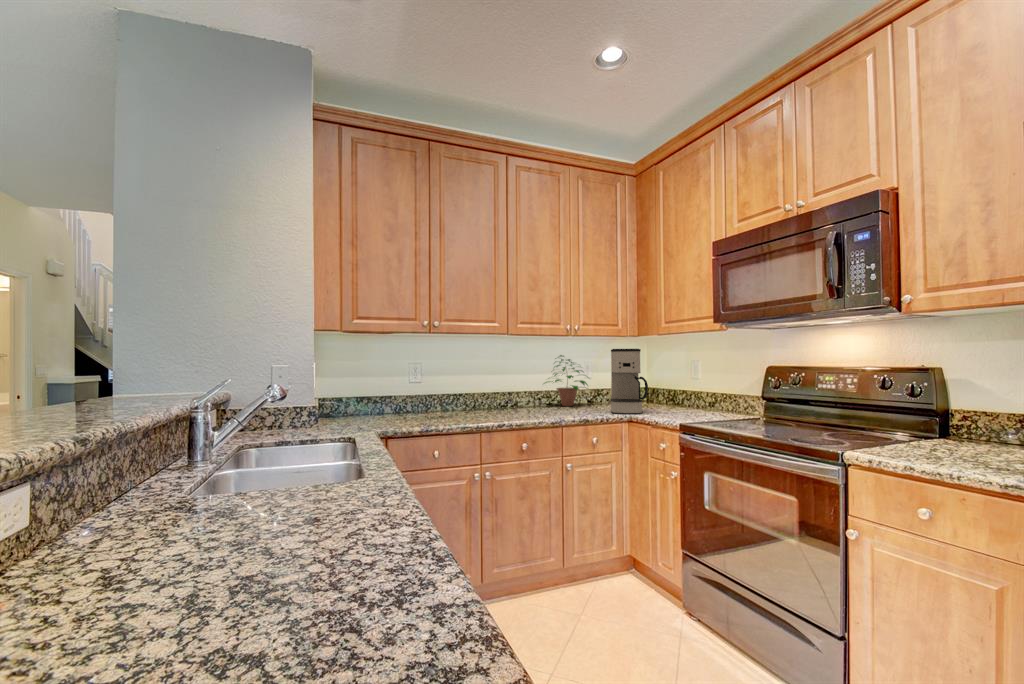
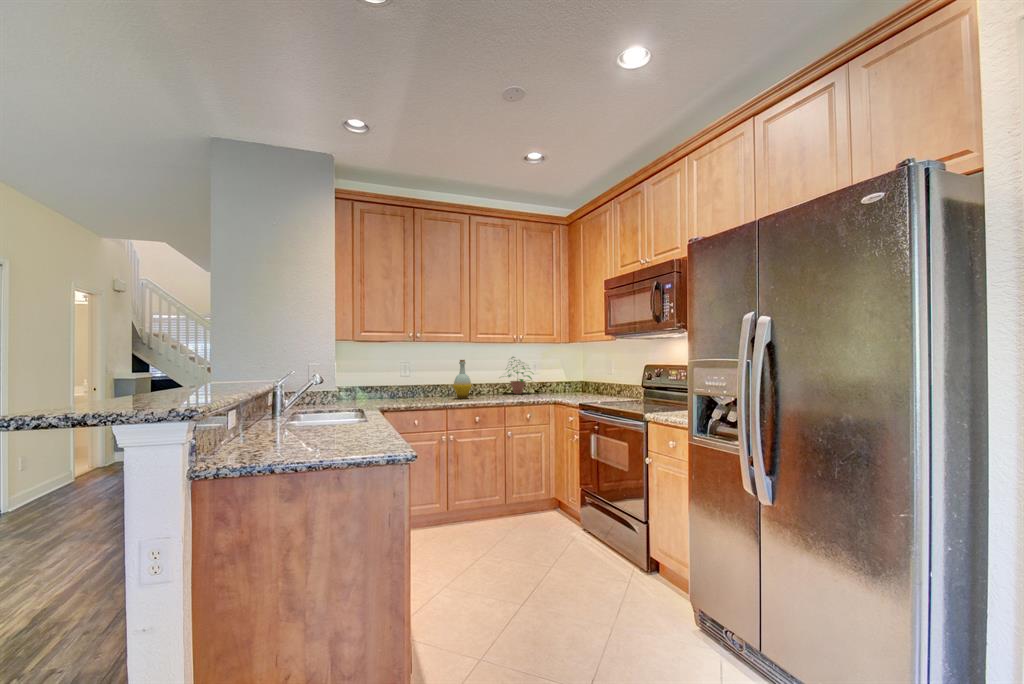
coffee maker: present [611,349,648,414] -> none [542,352,568,398]
bottle: none [485,359,512,415] -> present [453,360,472,399]

